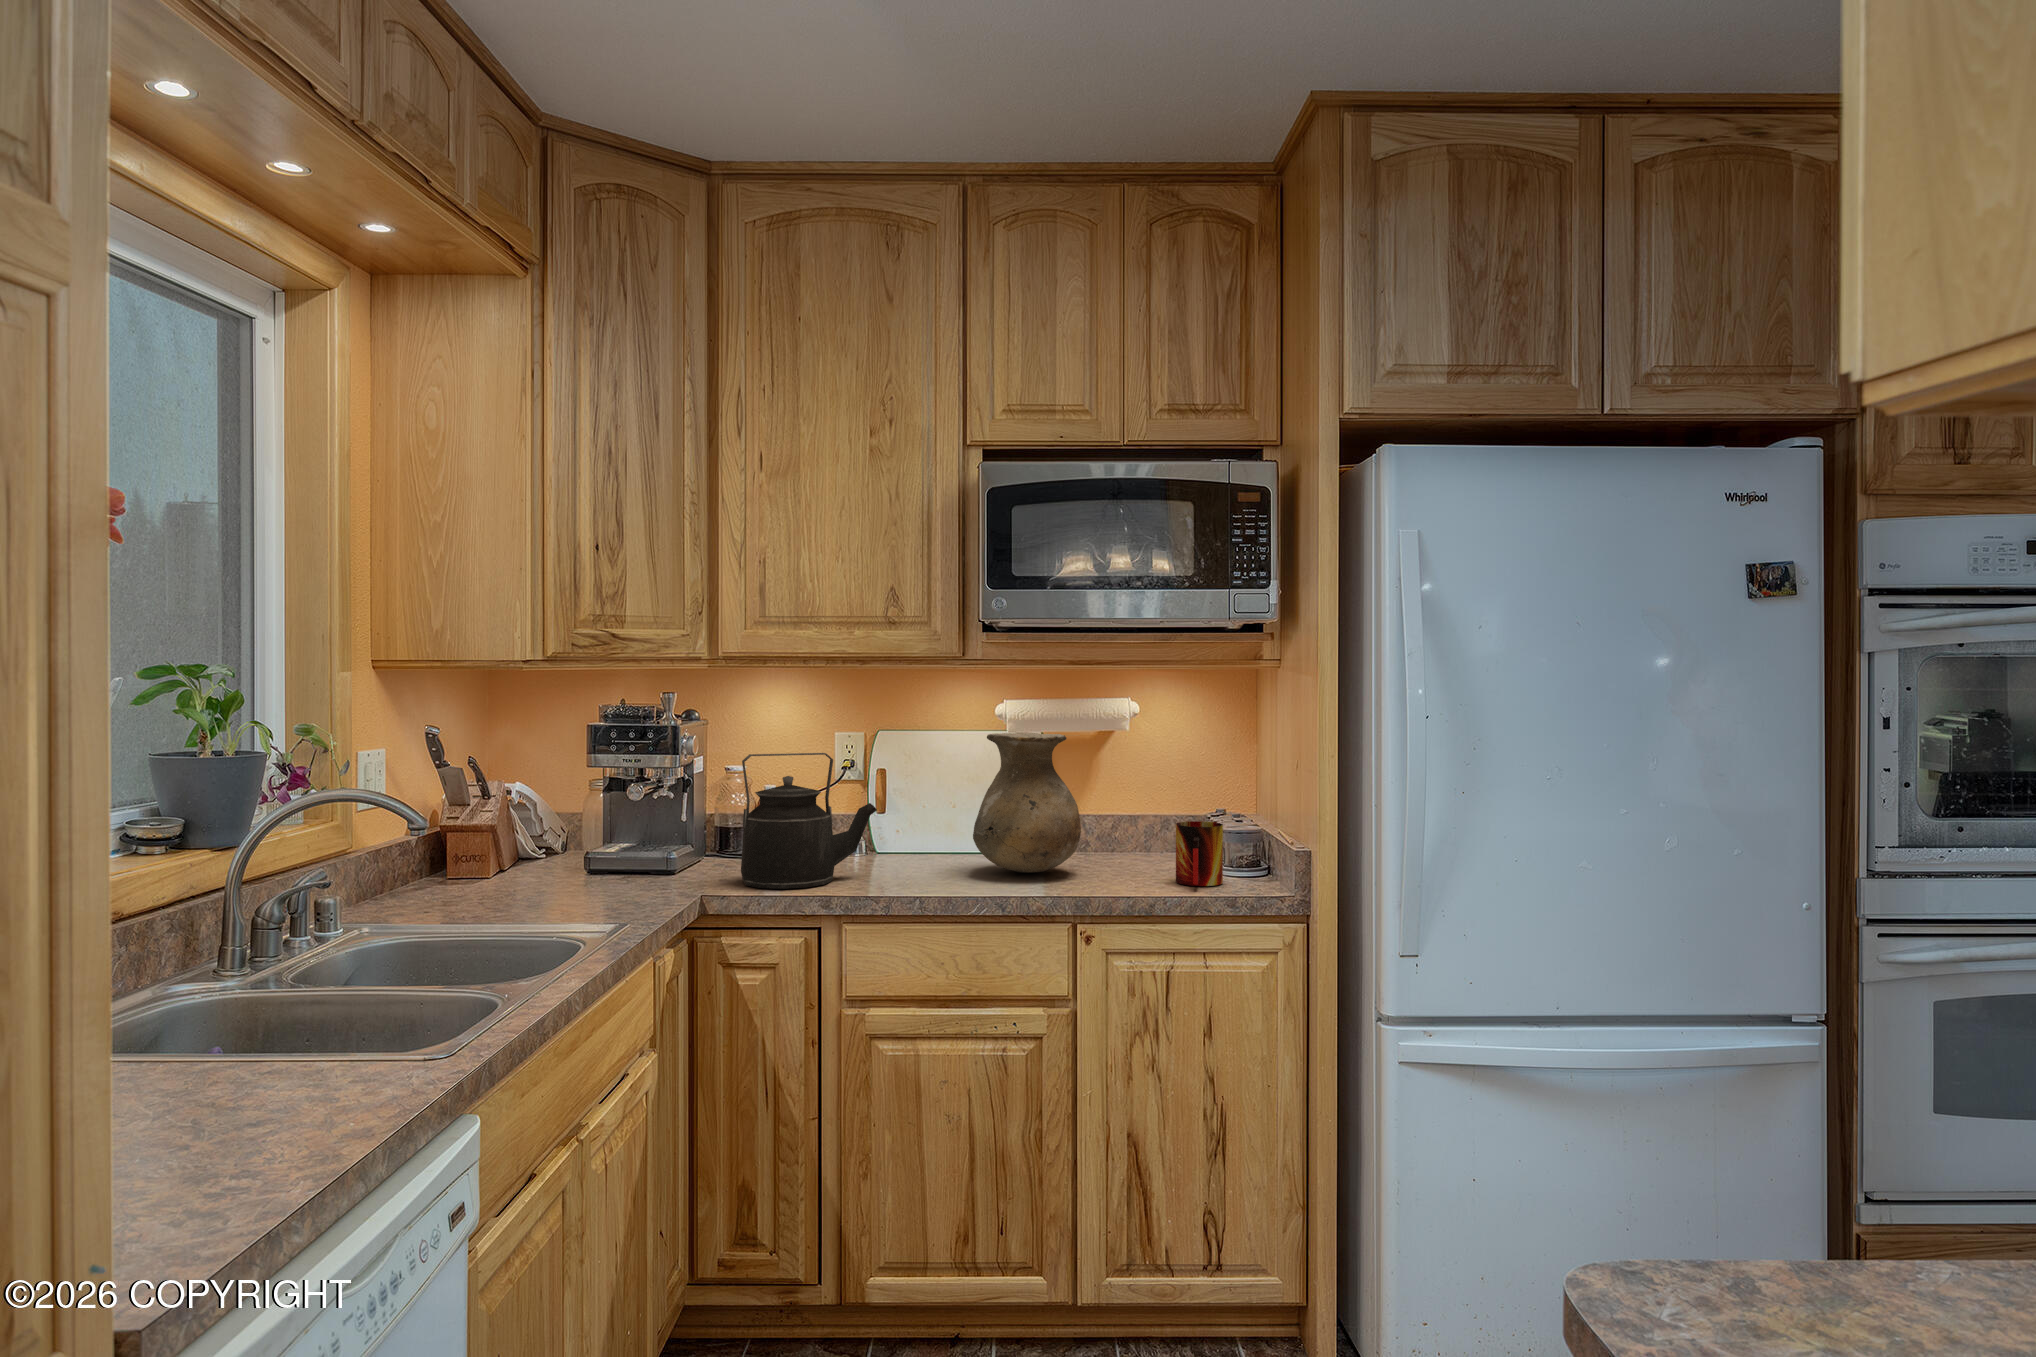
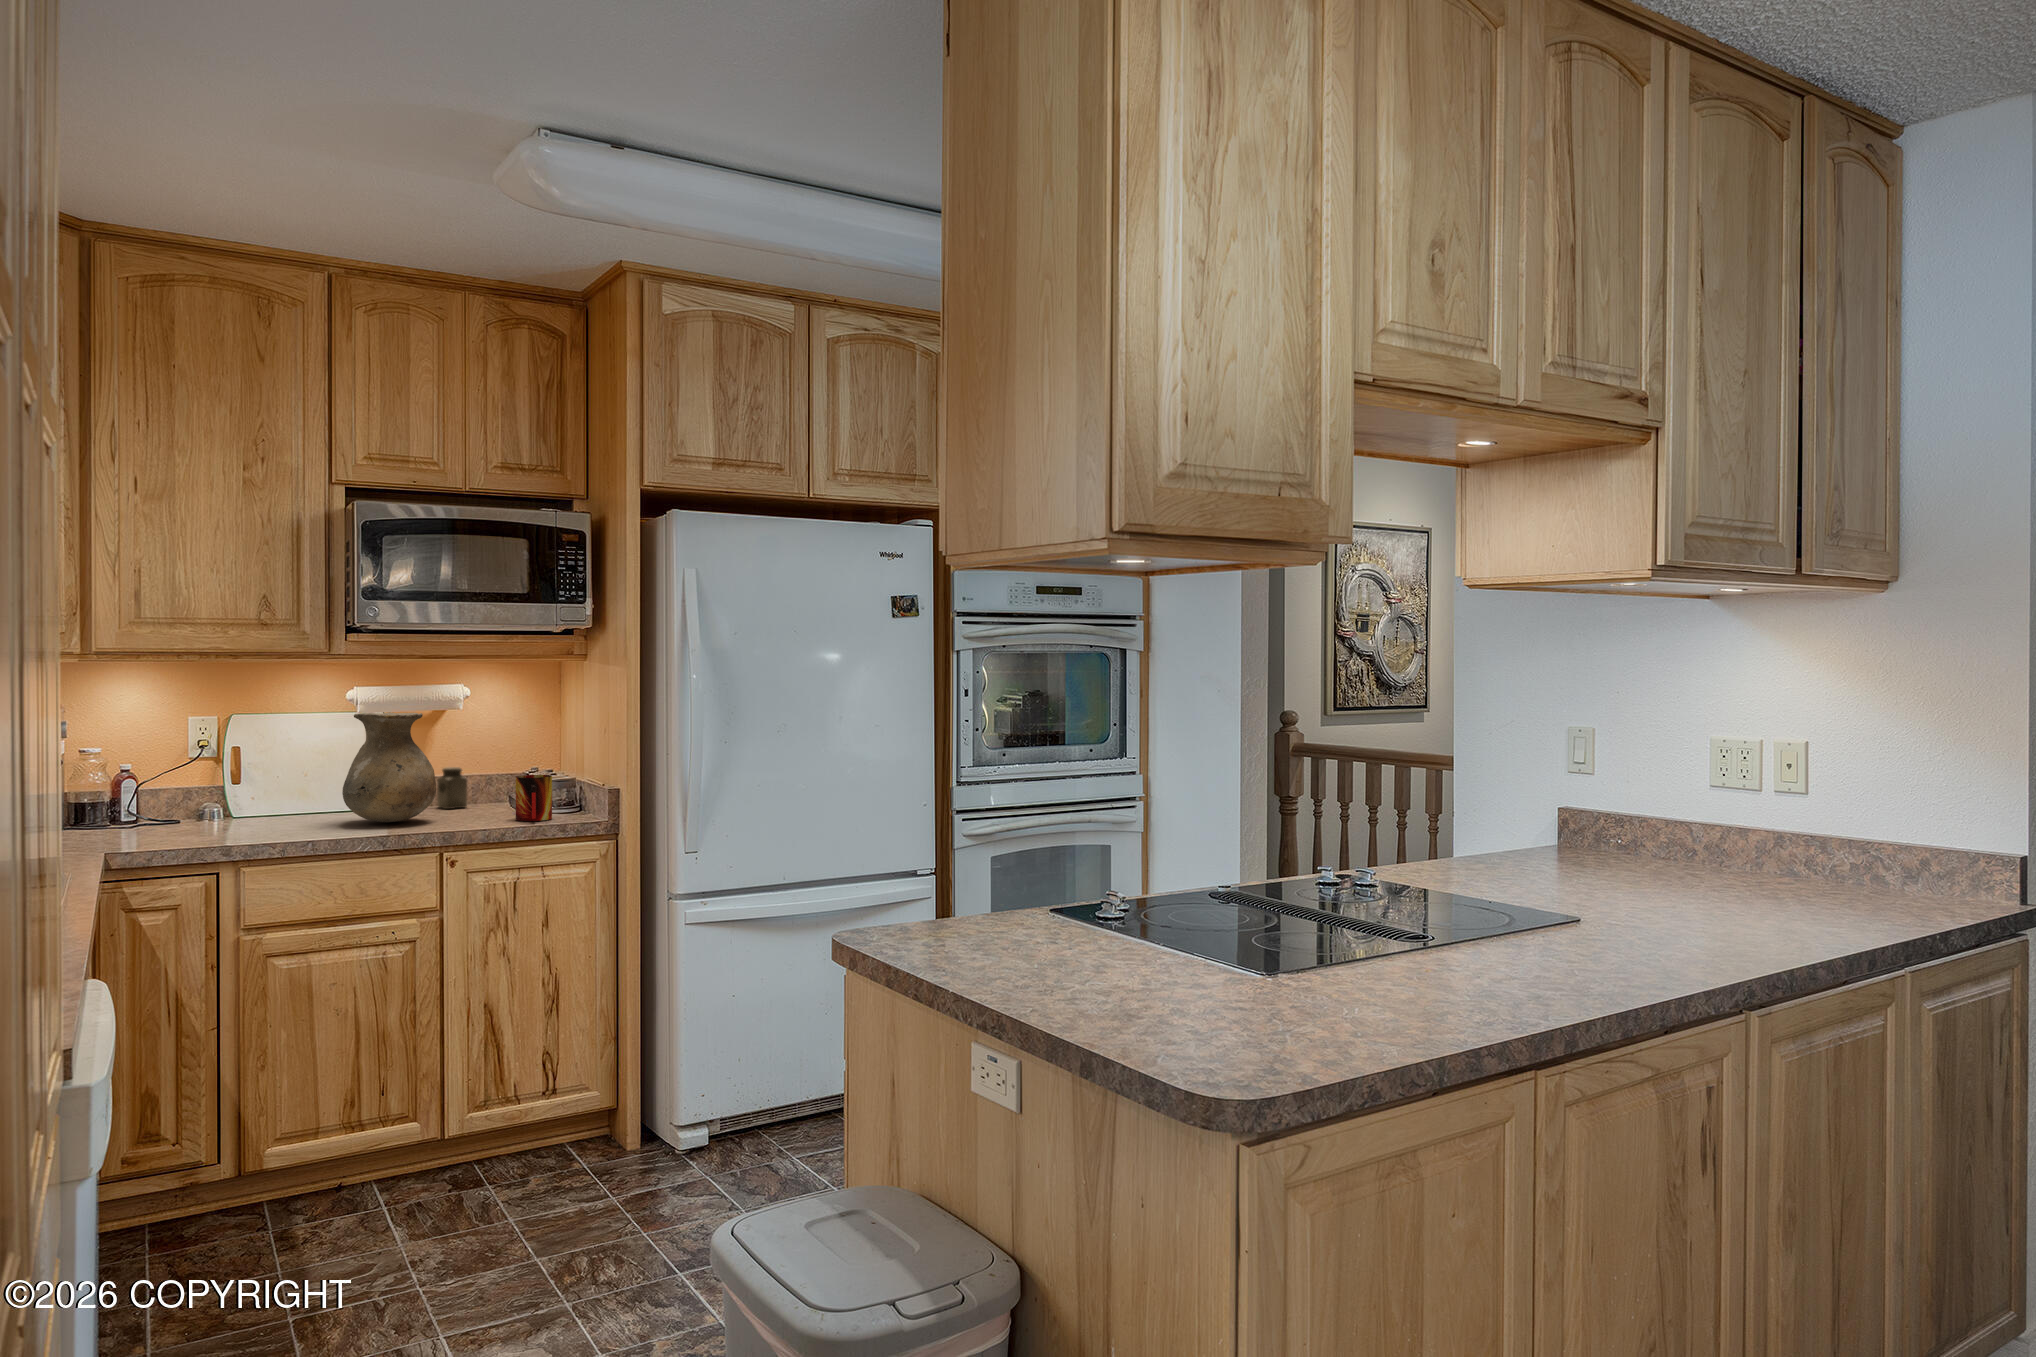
kettle: present [741,753,877,889] -> none [131,732,258,845]
salt shaker: none [1096,802,1130,855] -> present [437,767,467,809]

